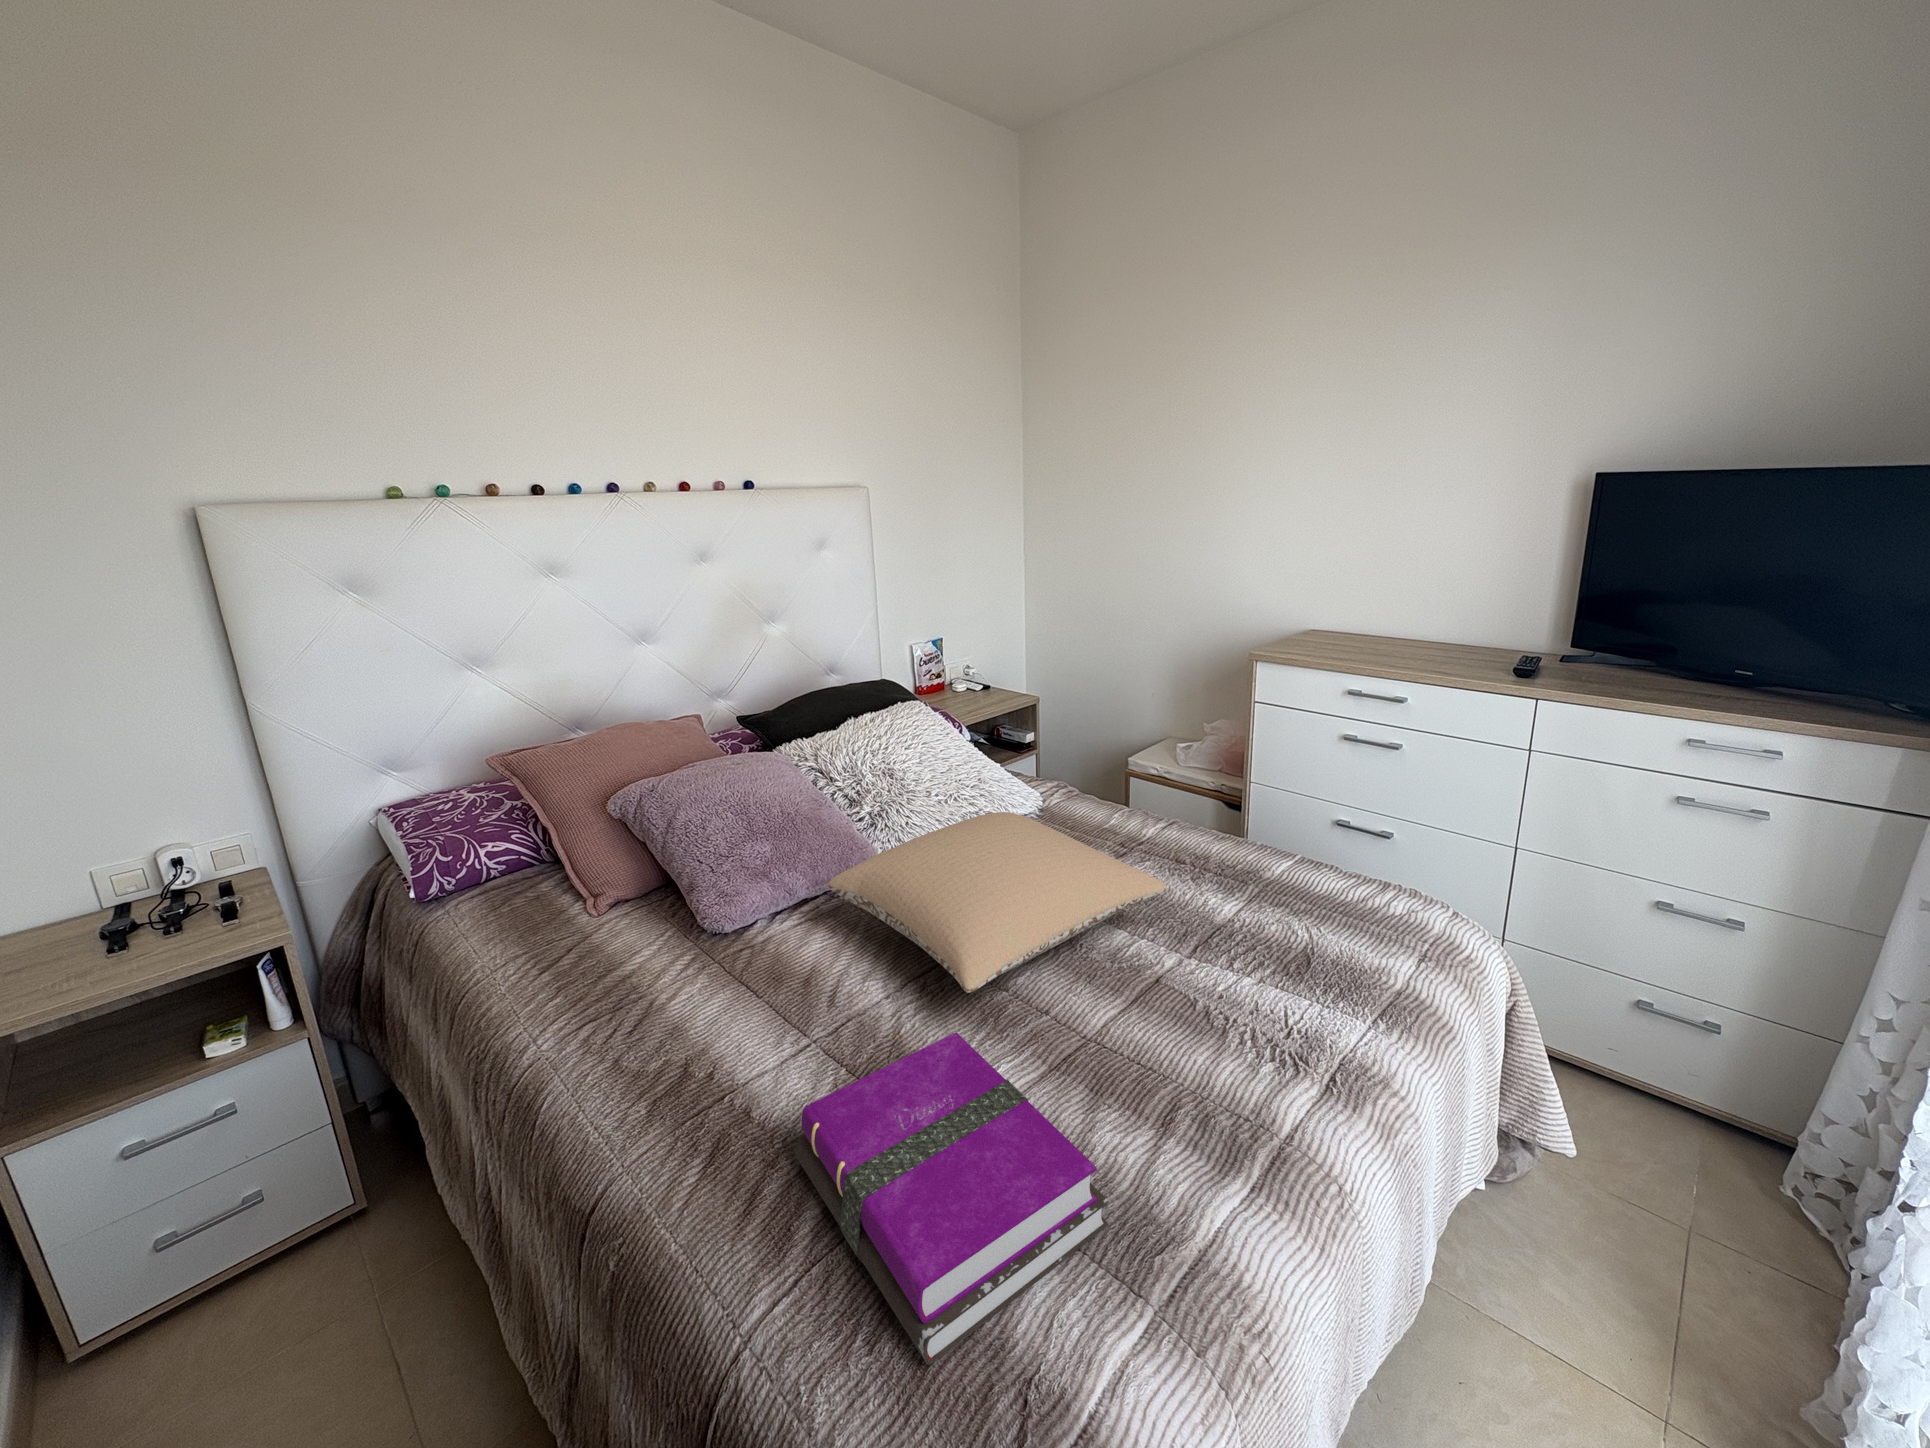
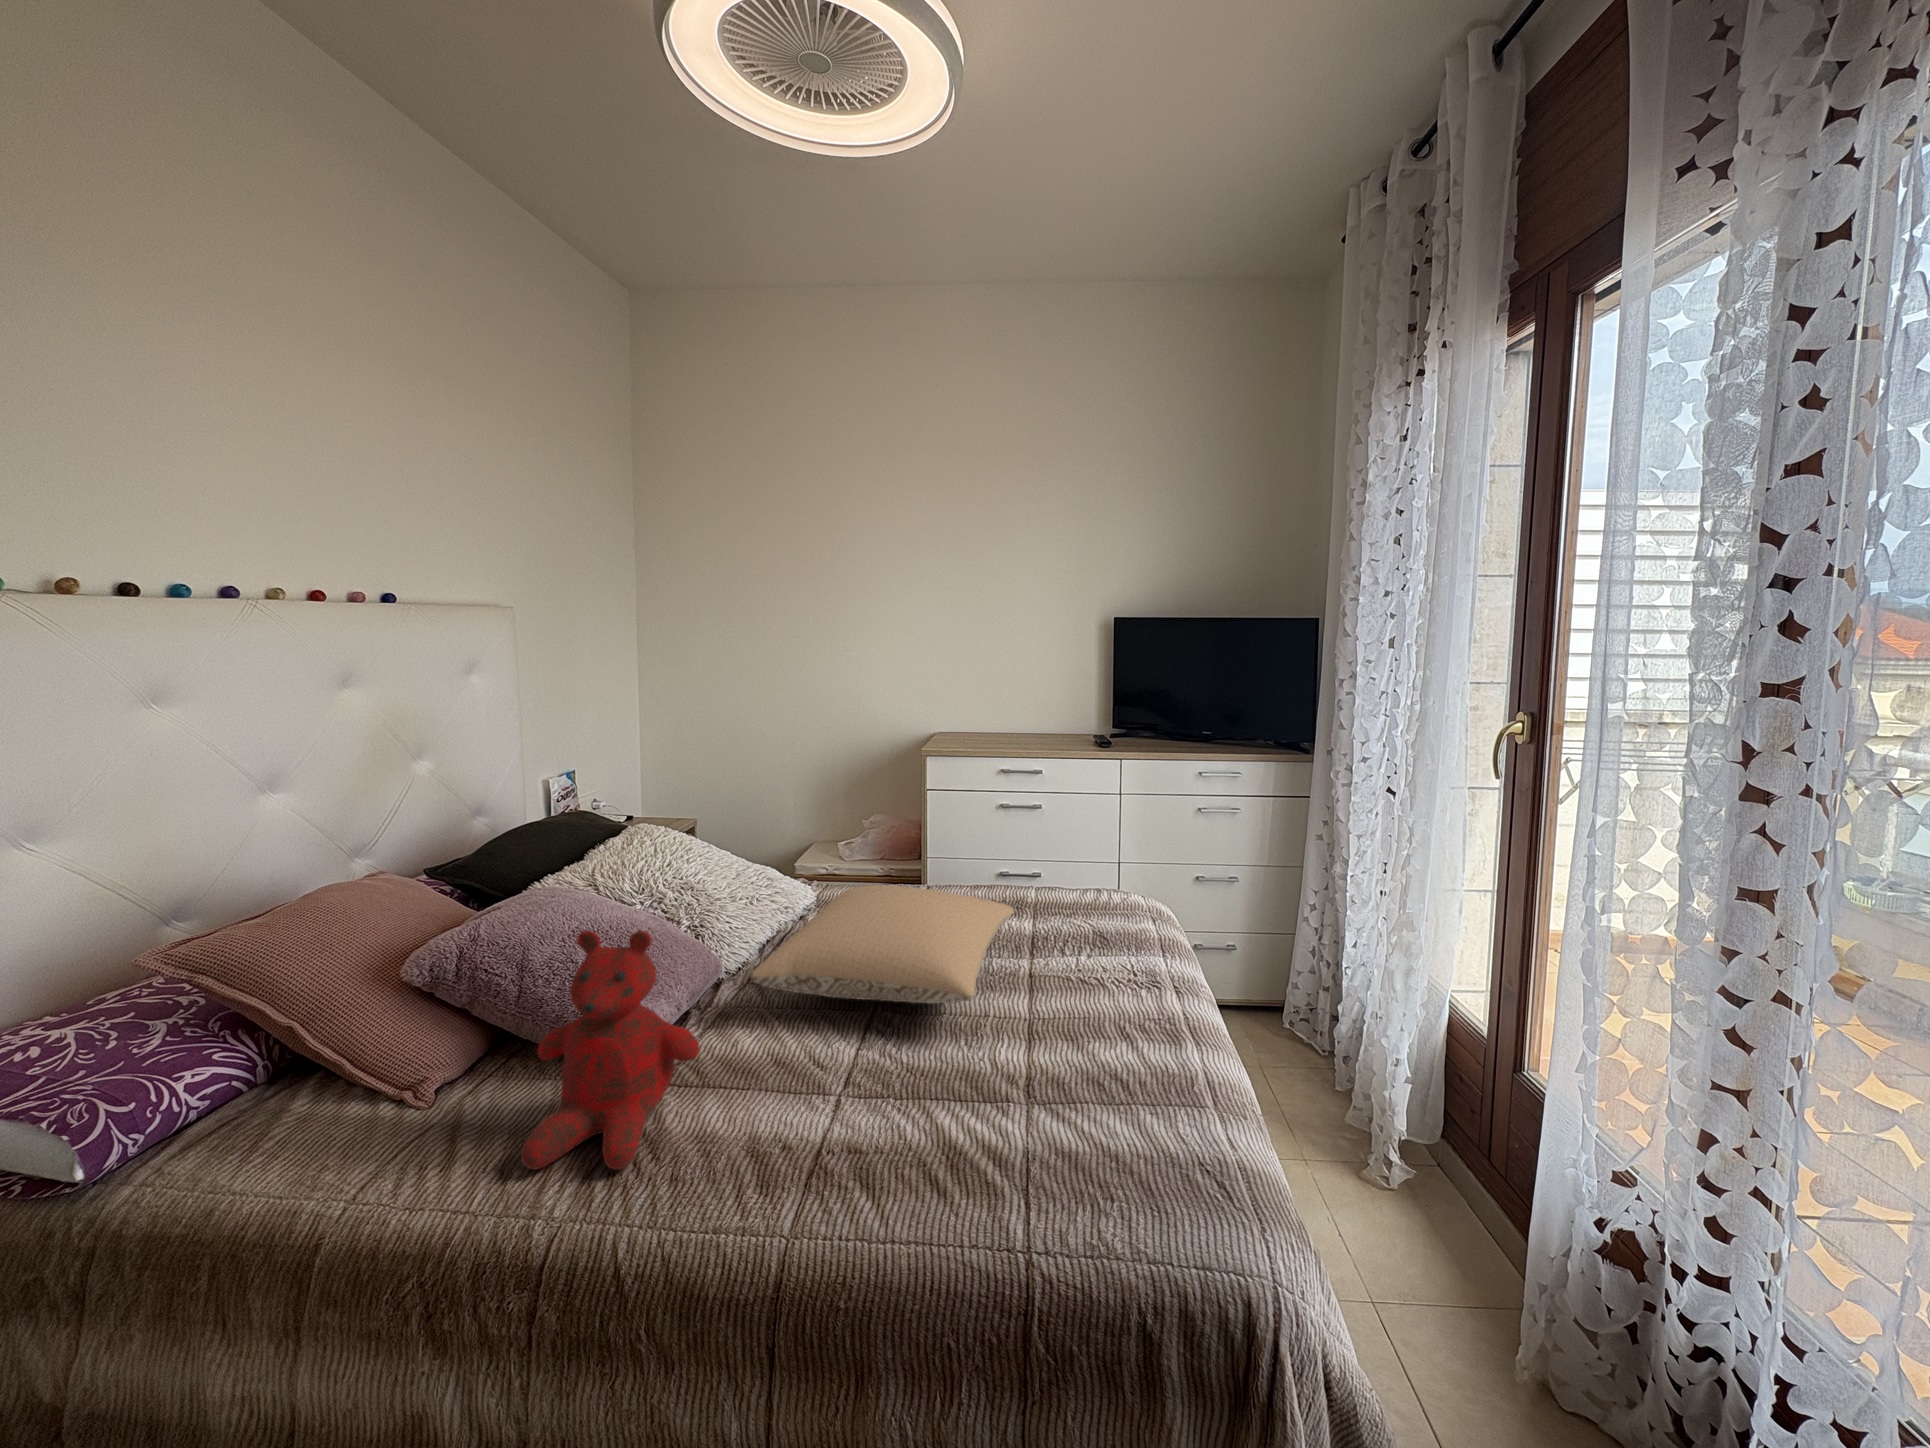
teddy bear: none [558,810,701,1030] -> present [521,930,700,1170]
notebook: present [795,1032,1109,1365] -> none [941,1024,1157,1185]

